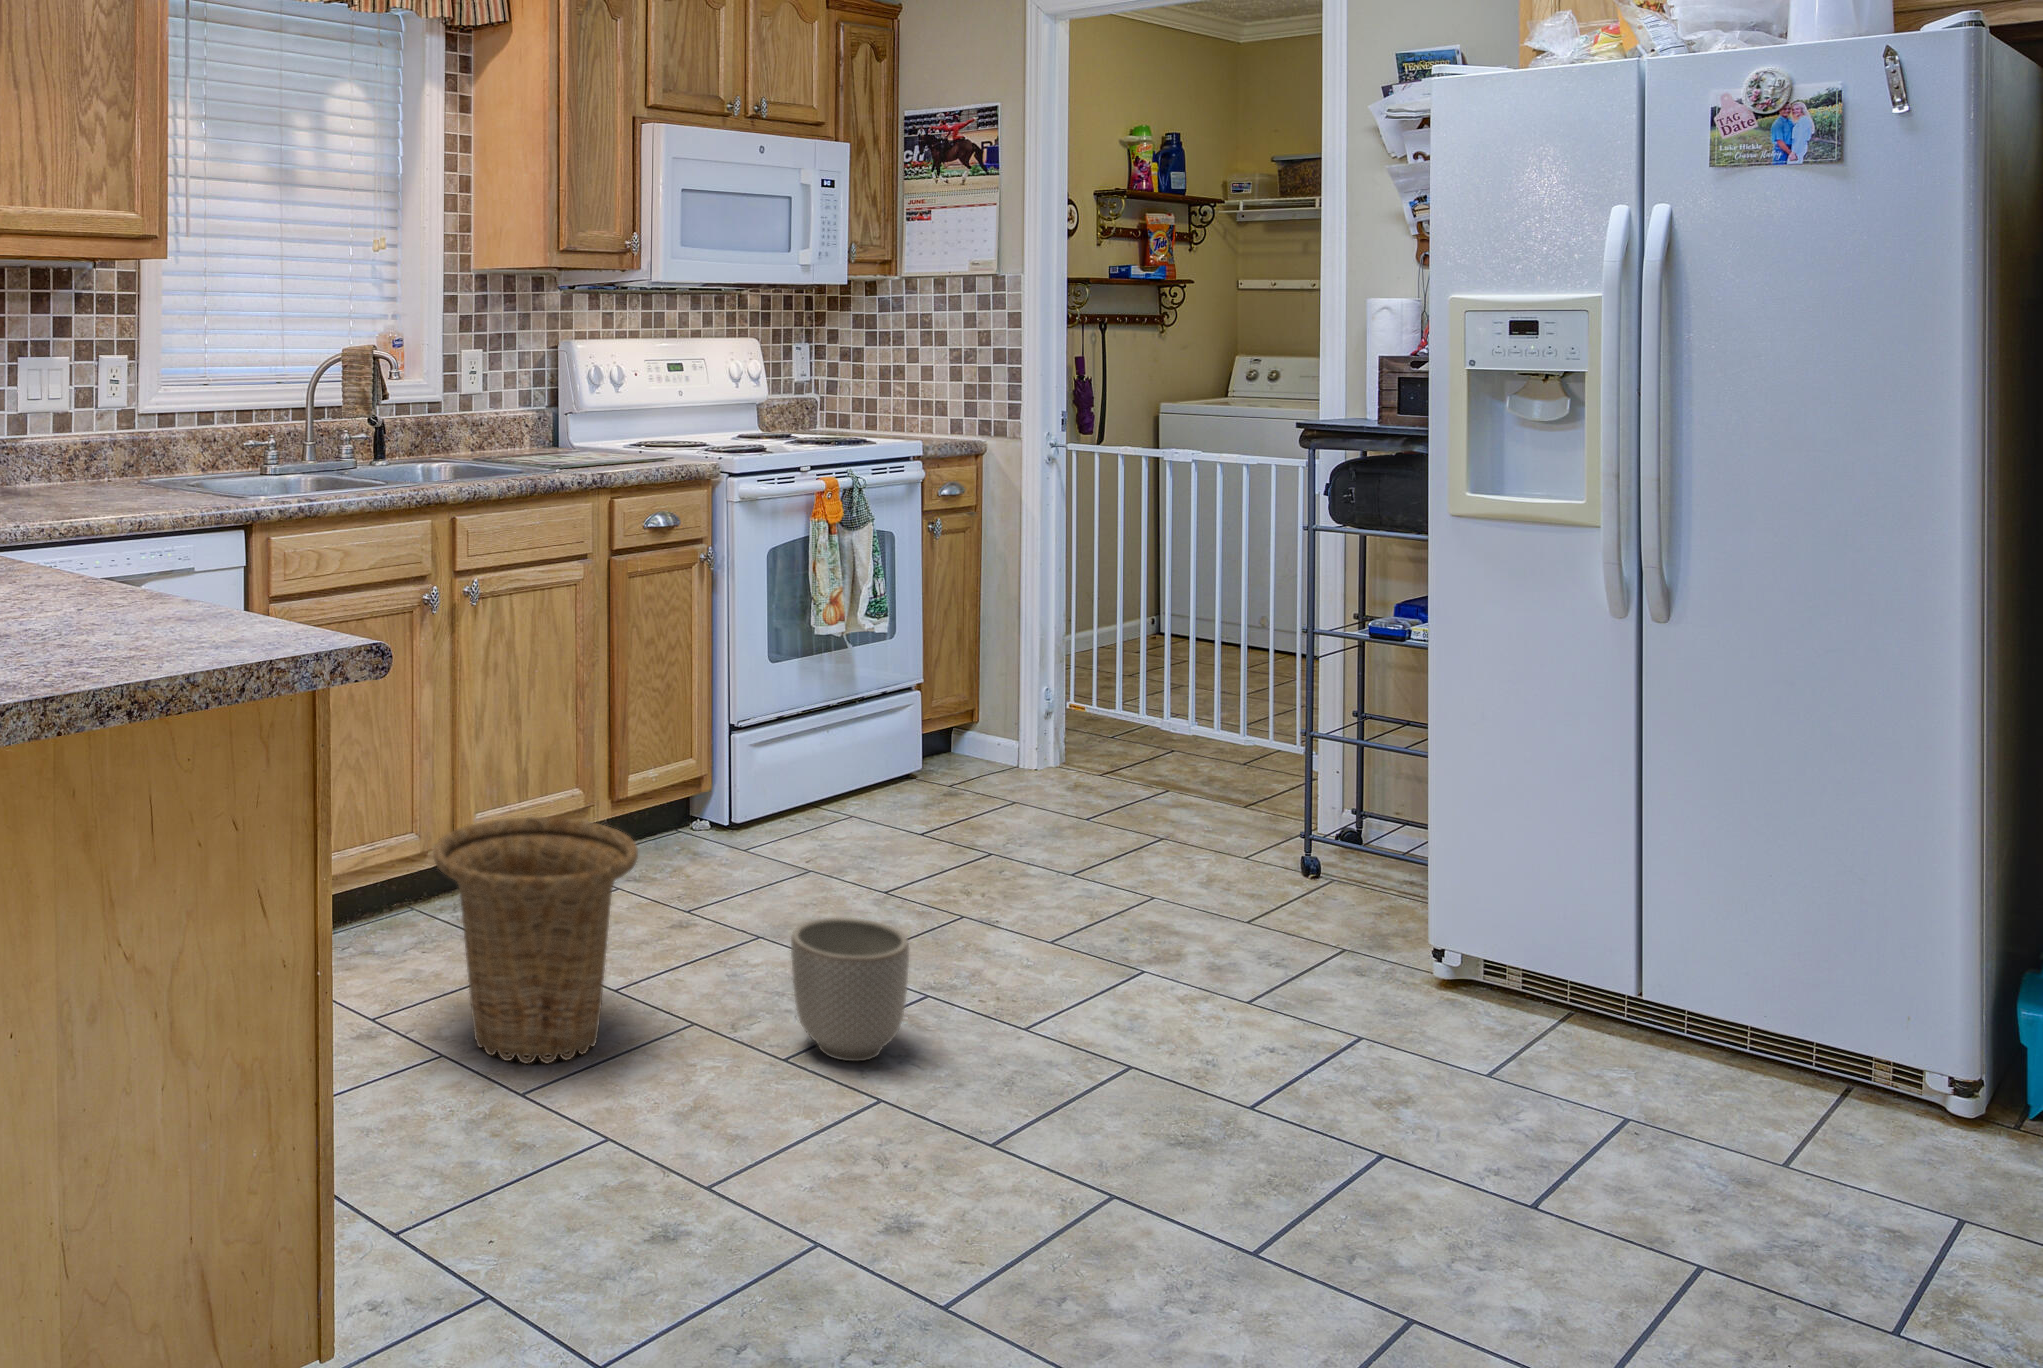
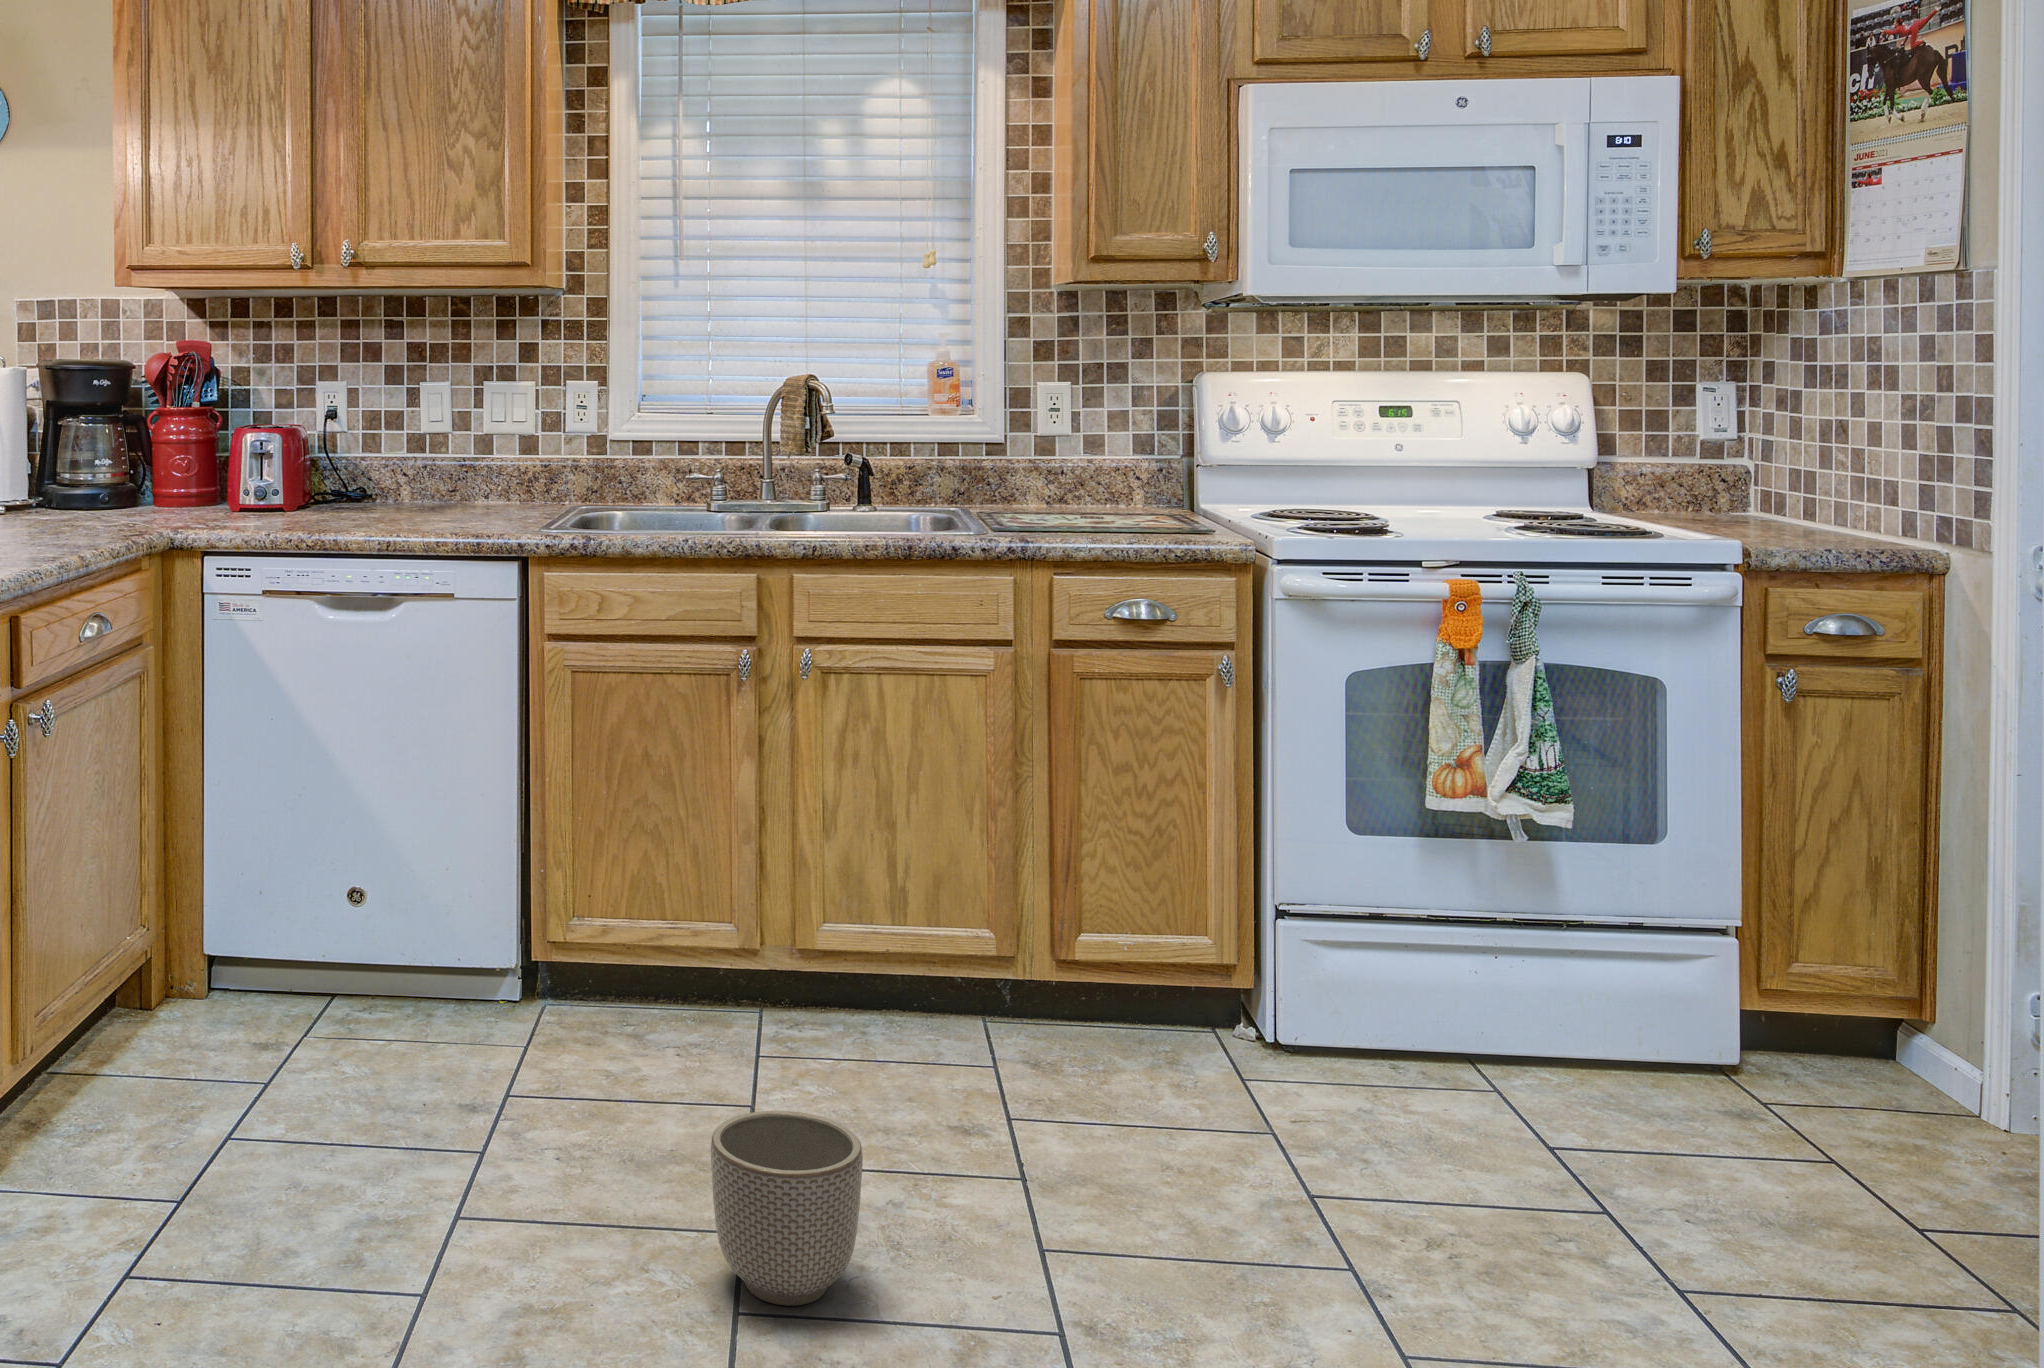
basket: present [433,817,638,1064] -> none [445,894,671,1170]

